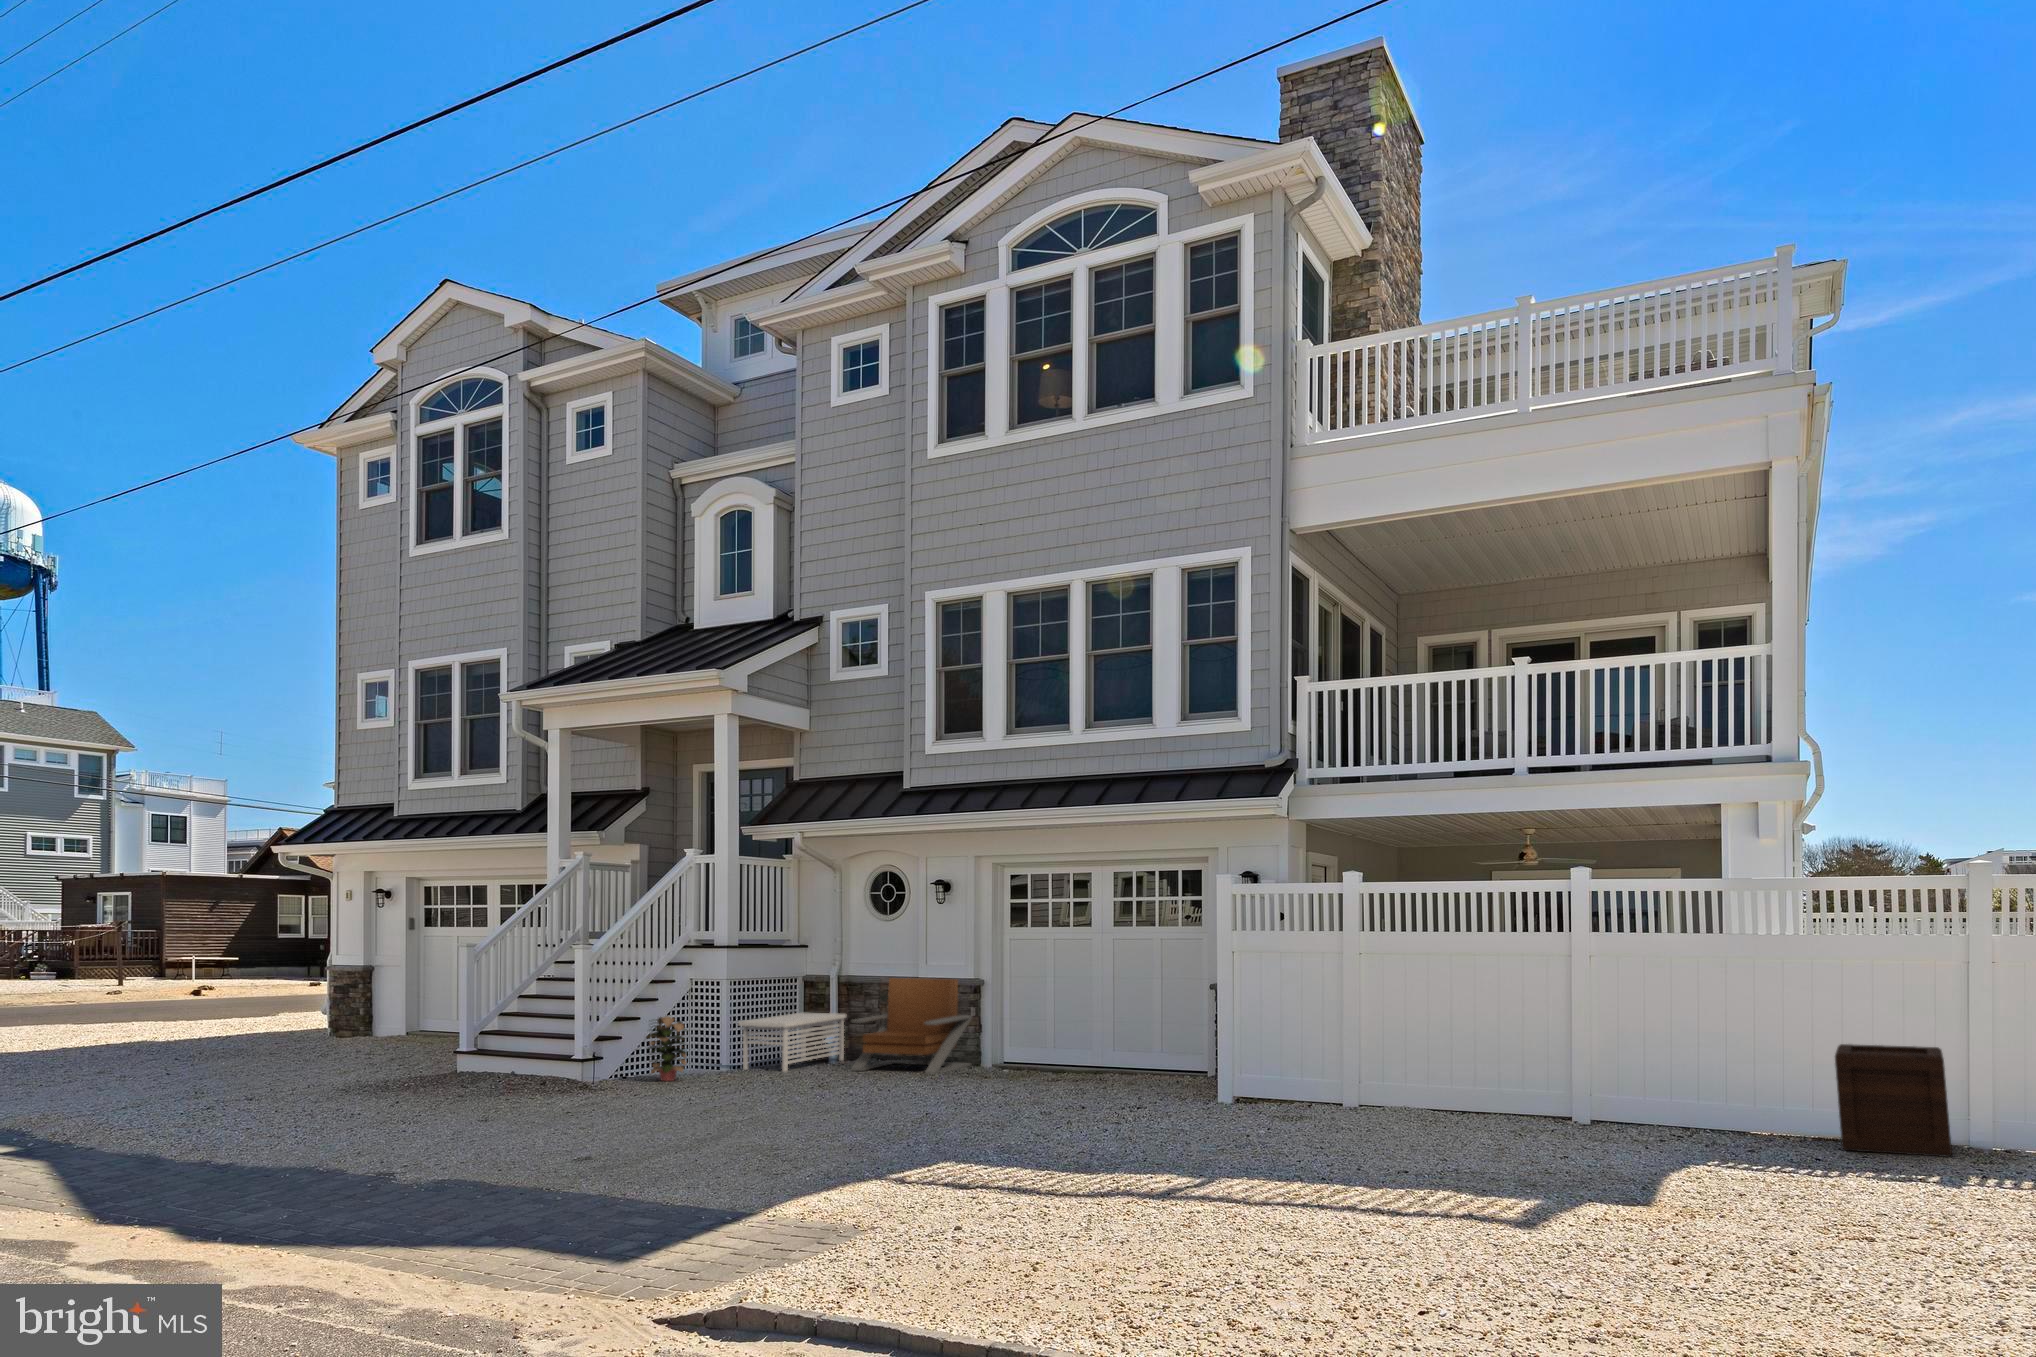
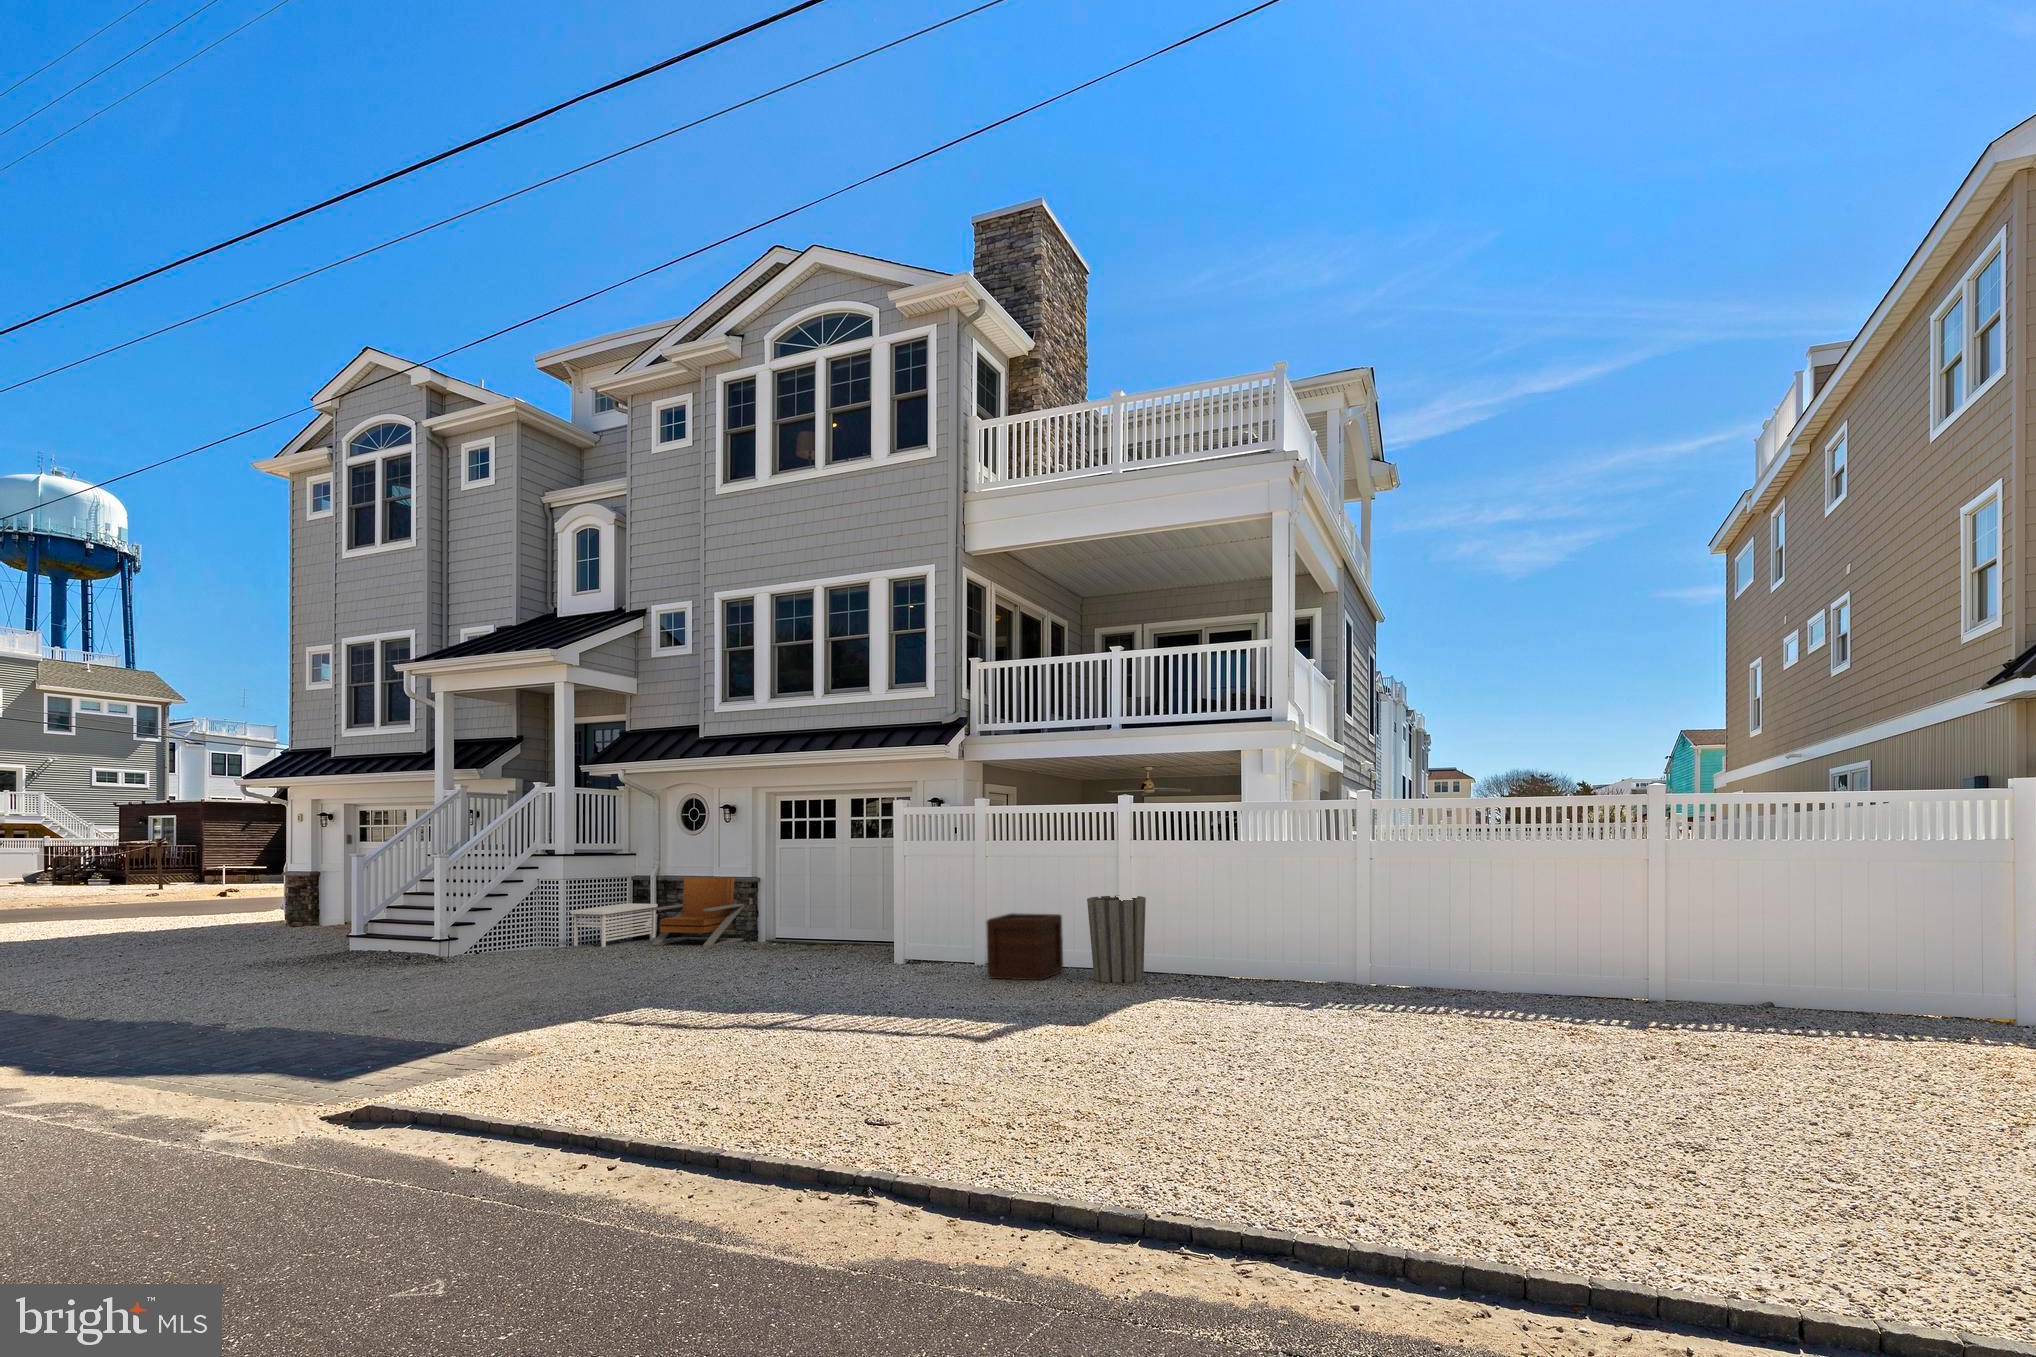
trash can: none [1549,1010,1639,1137] -> present [1087,896,1146,983]
decorative plant: present [647,1016,688,1081] -> none [493,908,528,955]
wooden crate: present [1835,1044,1952,1157] -> present [986,913,1063,980]

